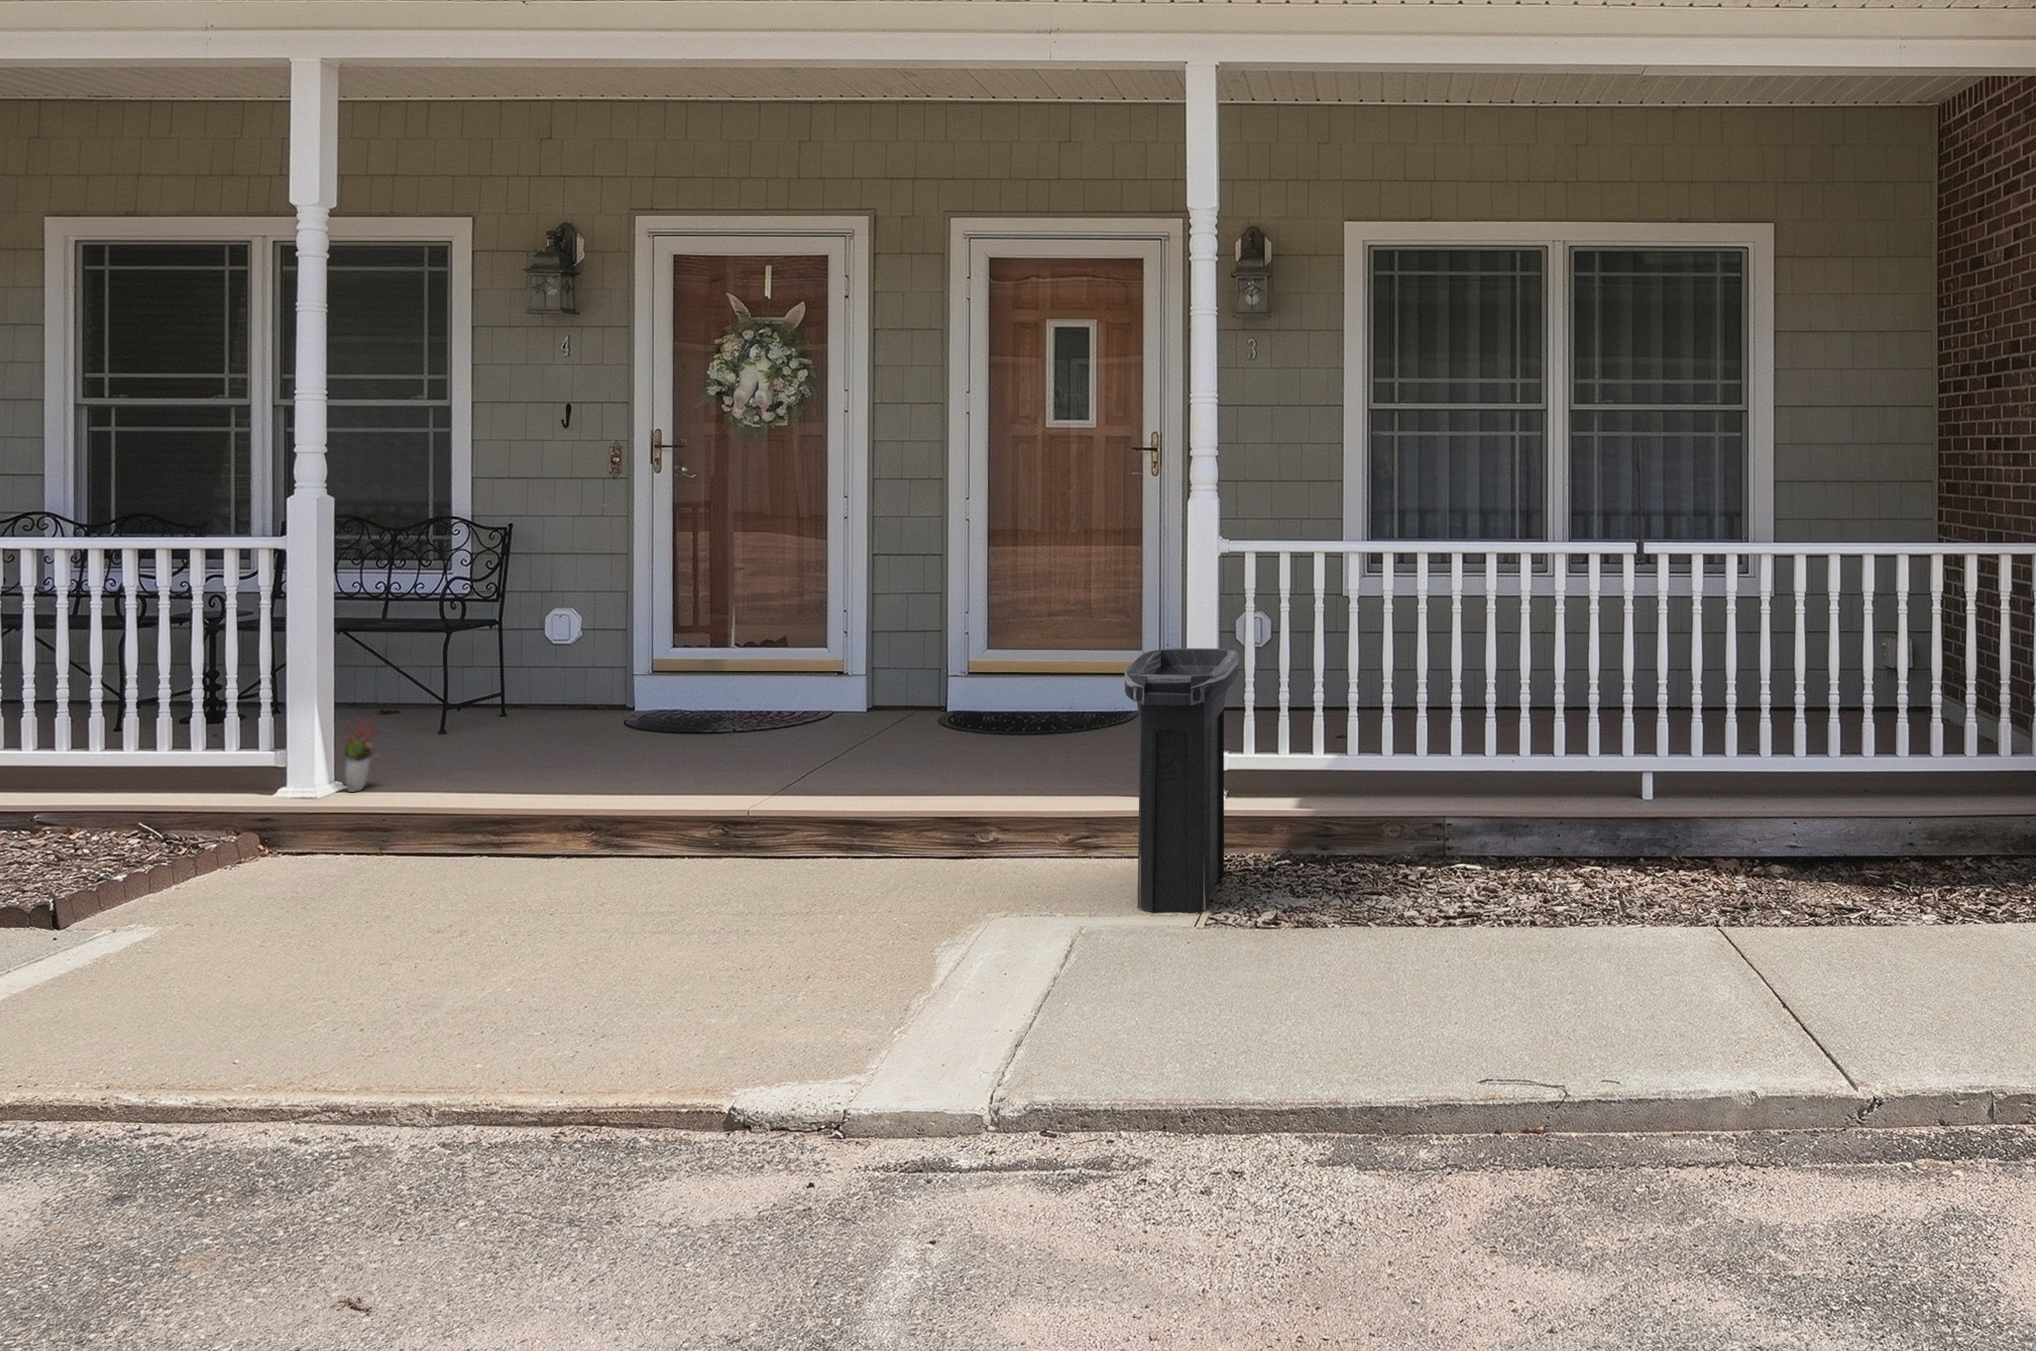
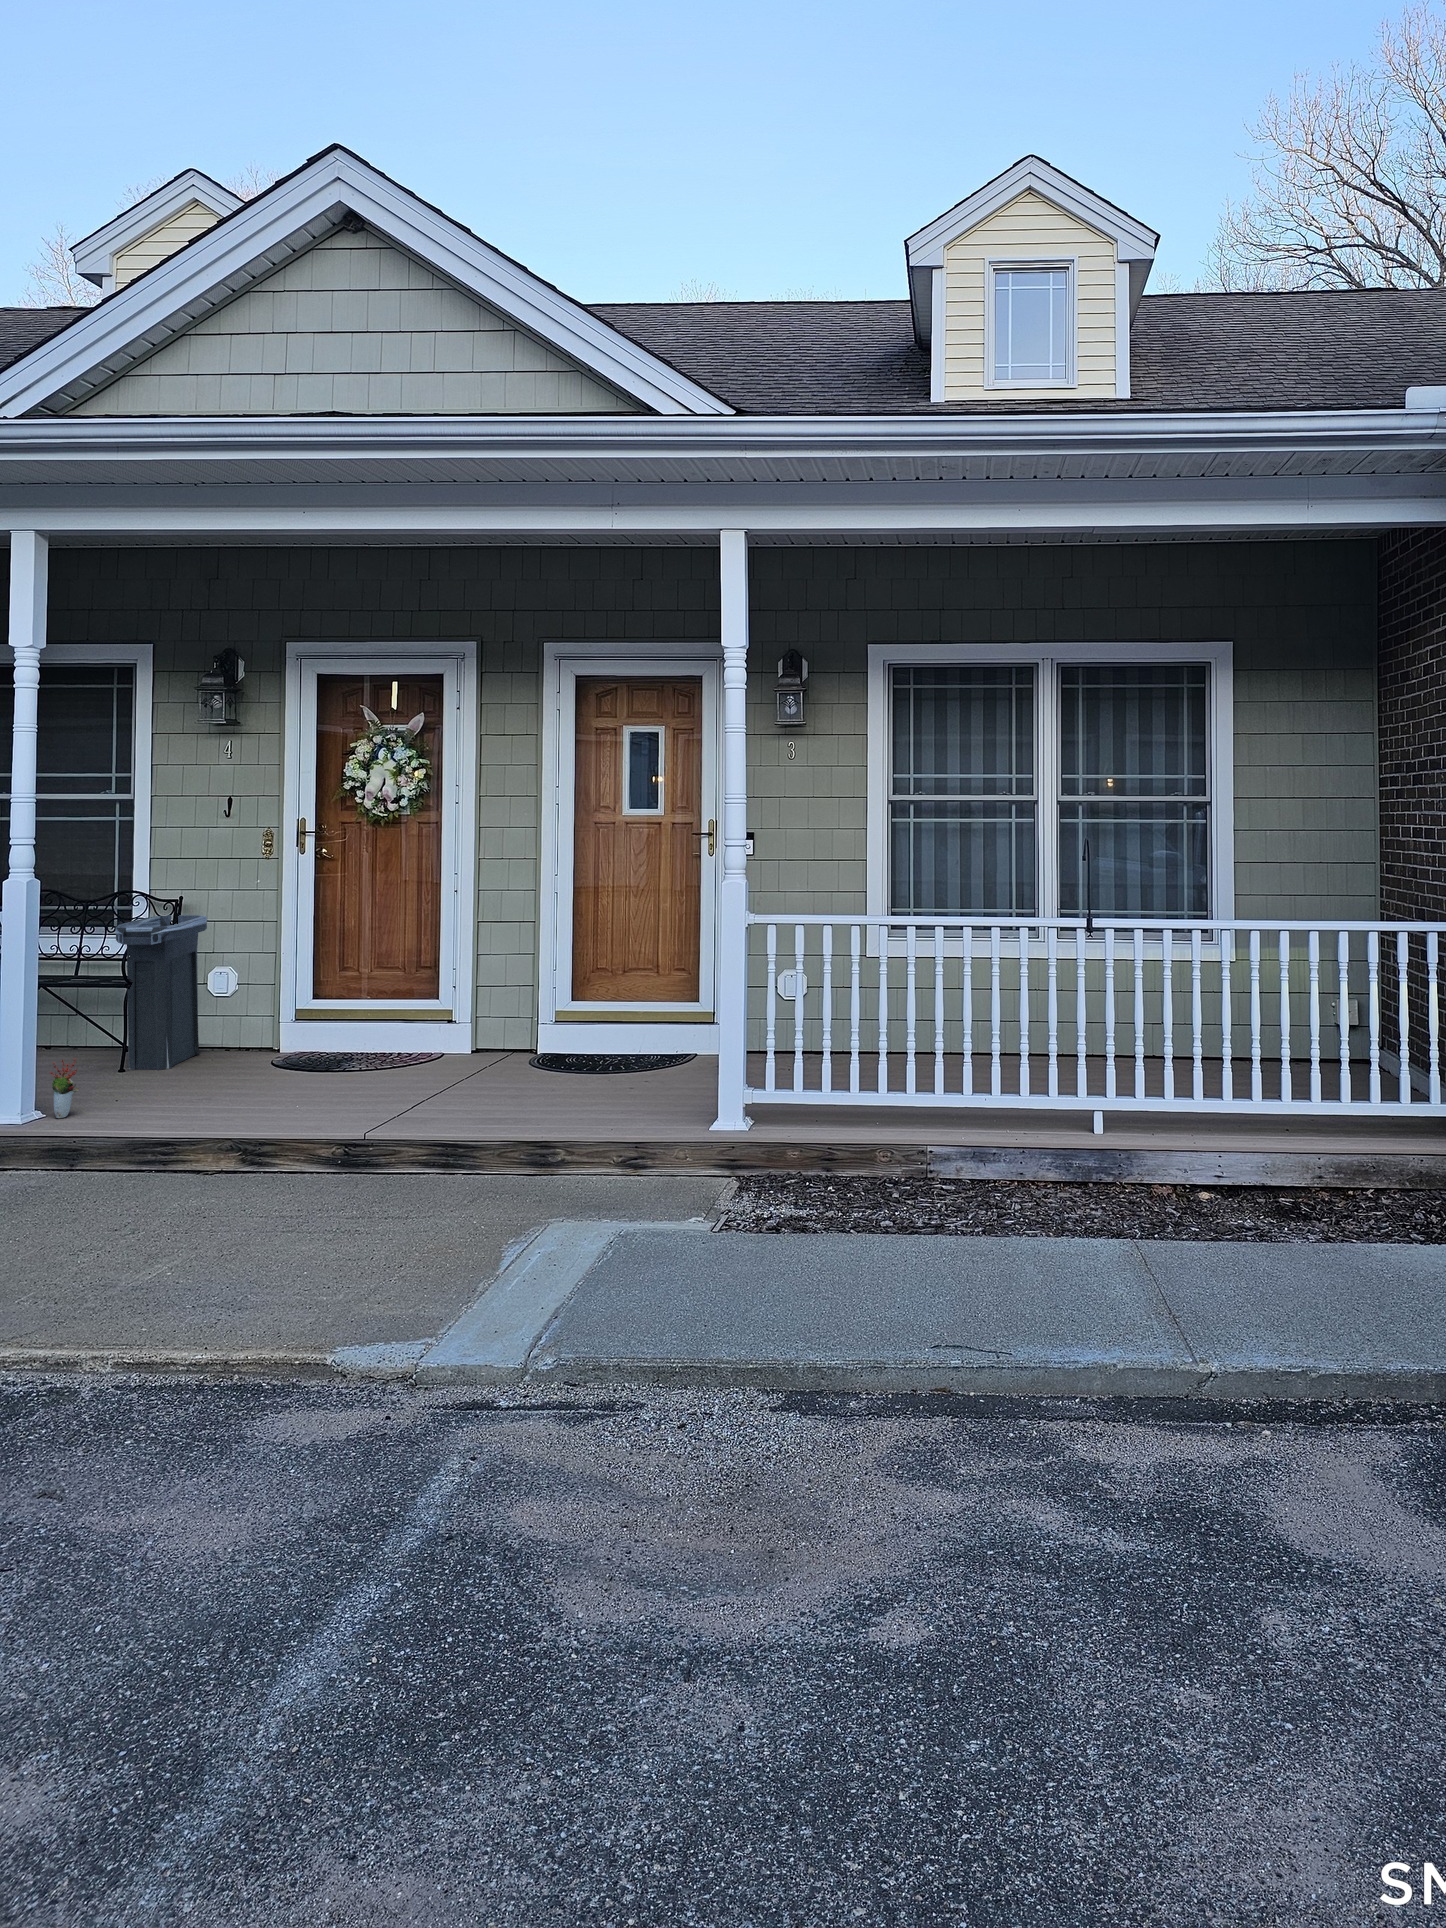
trash can: present [1125,648,1238,913] -> present [116,915,207,1070]

